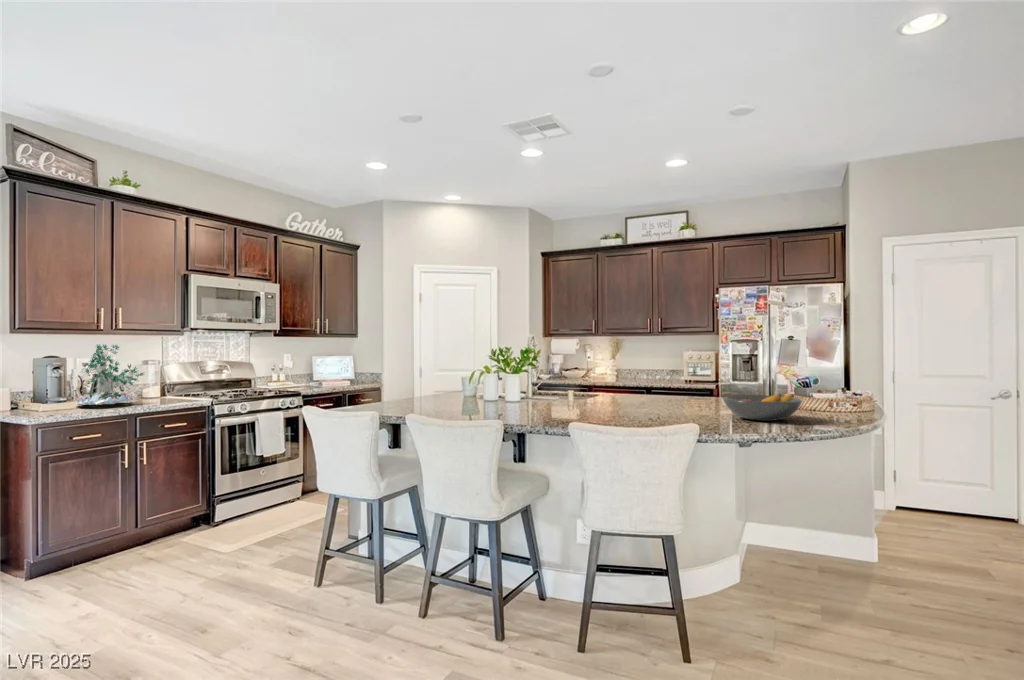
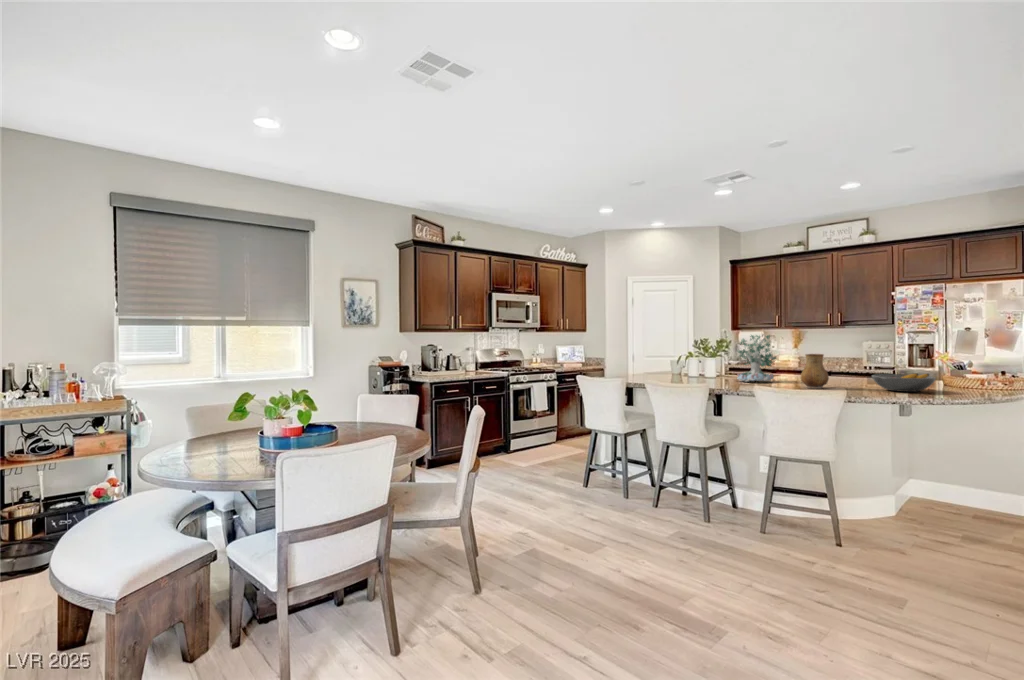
plant: present [76,344,144,407] -> present [737,335,776,381]
ceramic pitcher: none [633,367,669,419] -> present [801,354,829,389]

